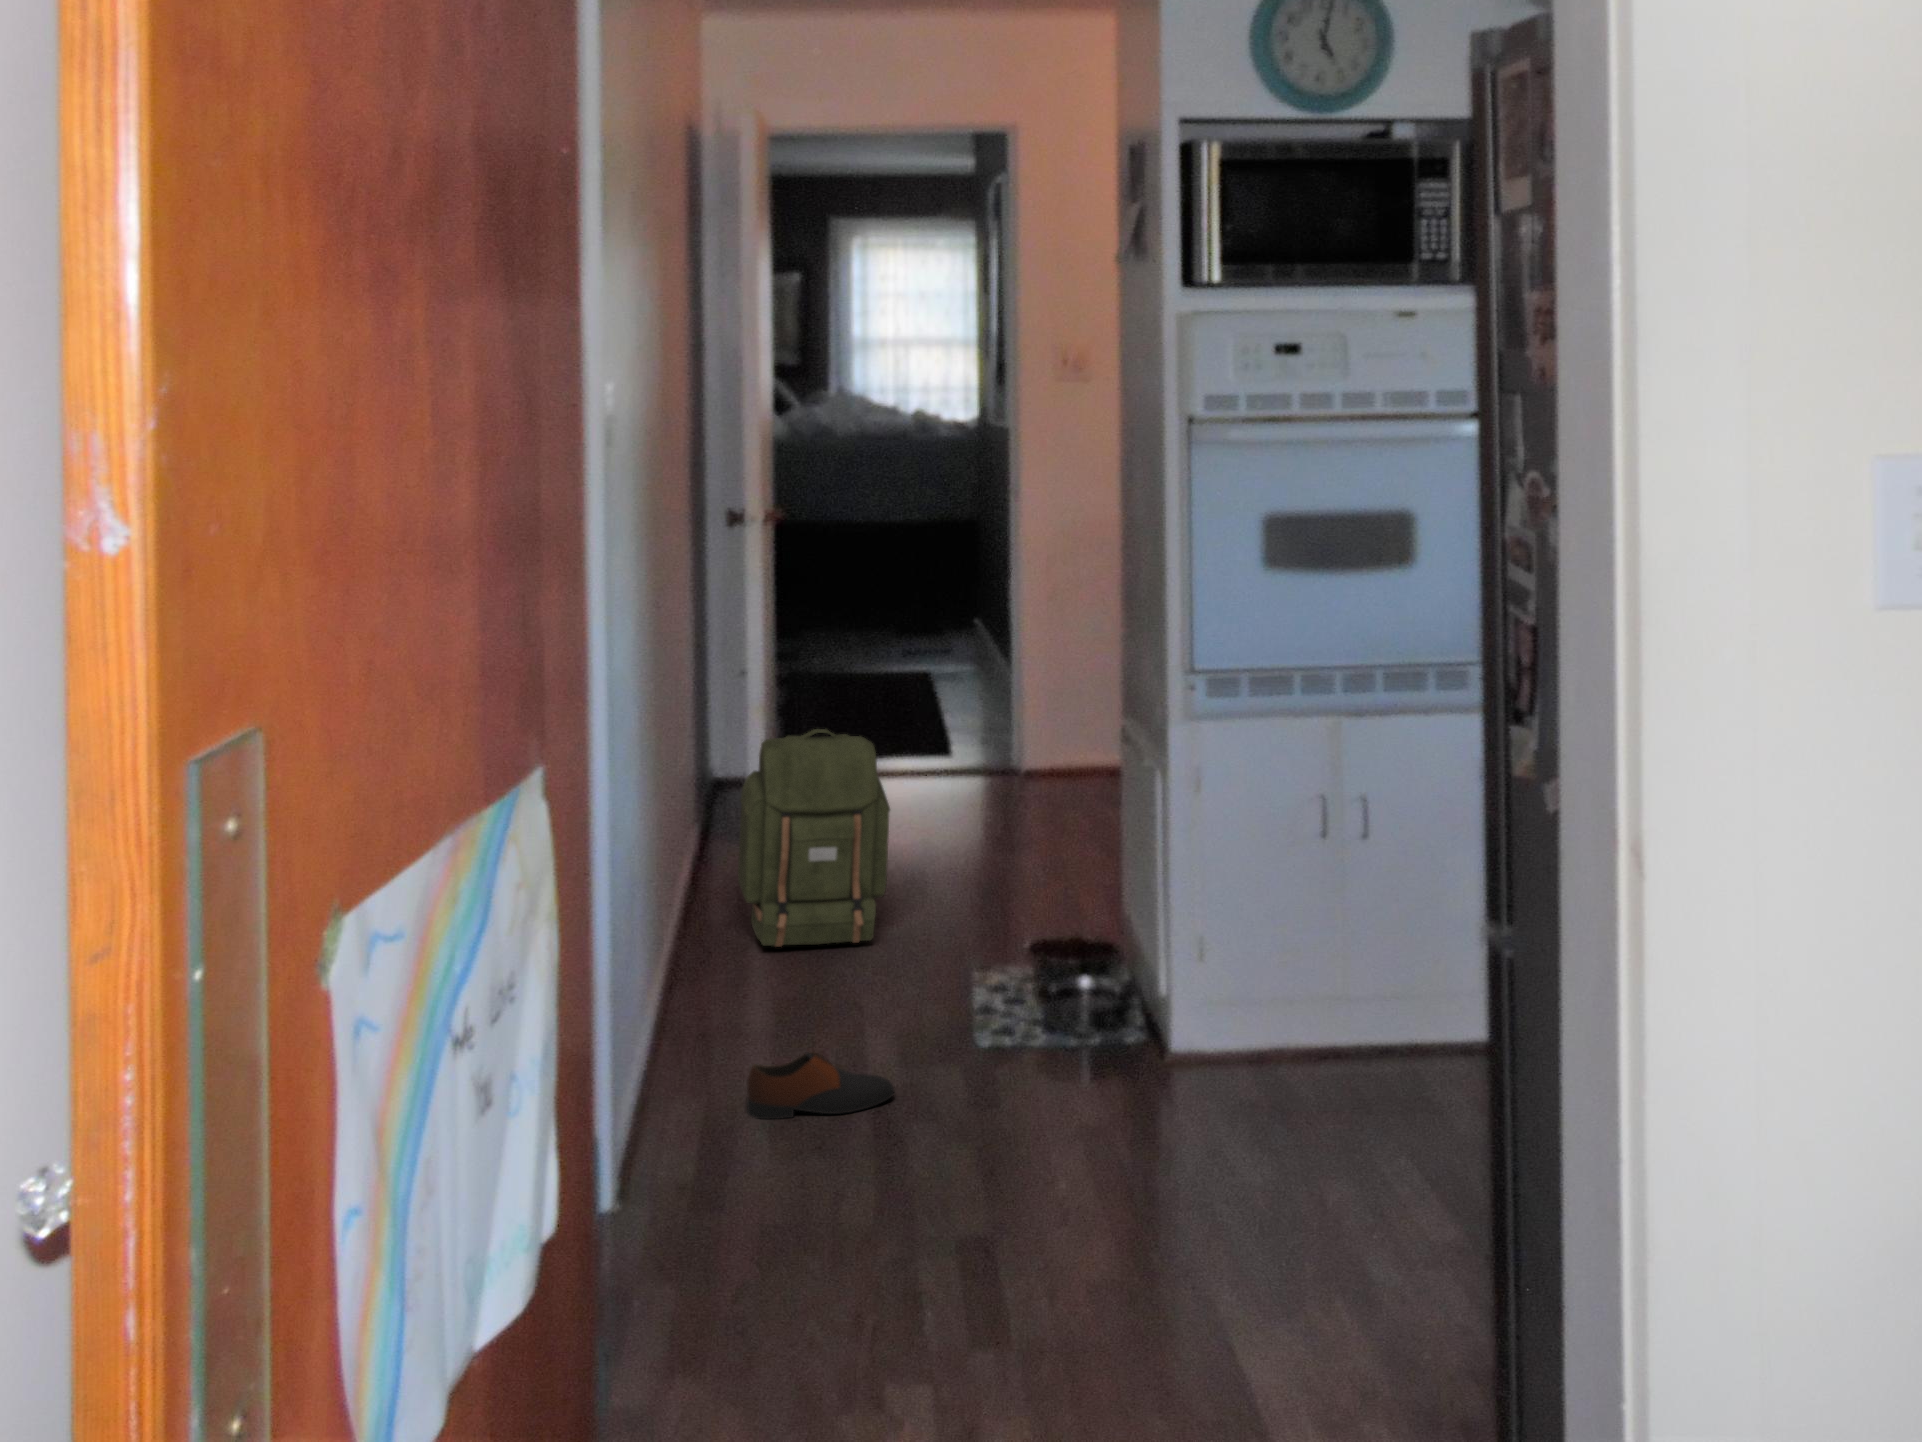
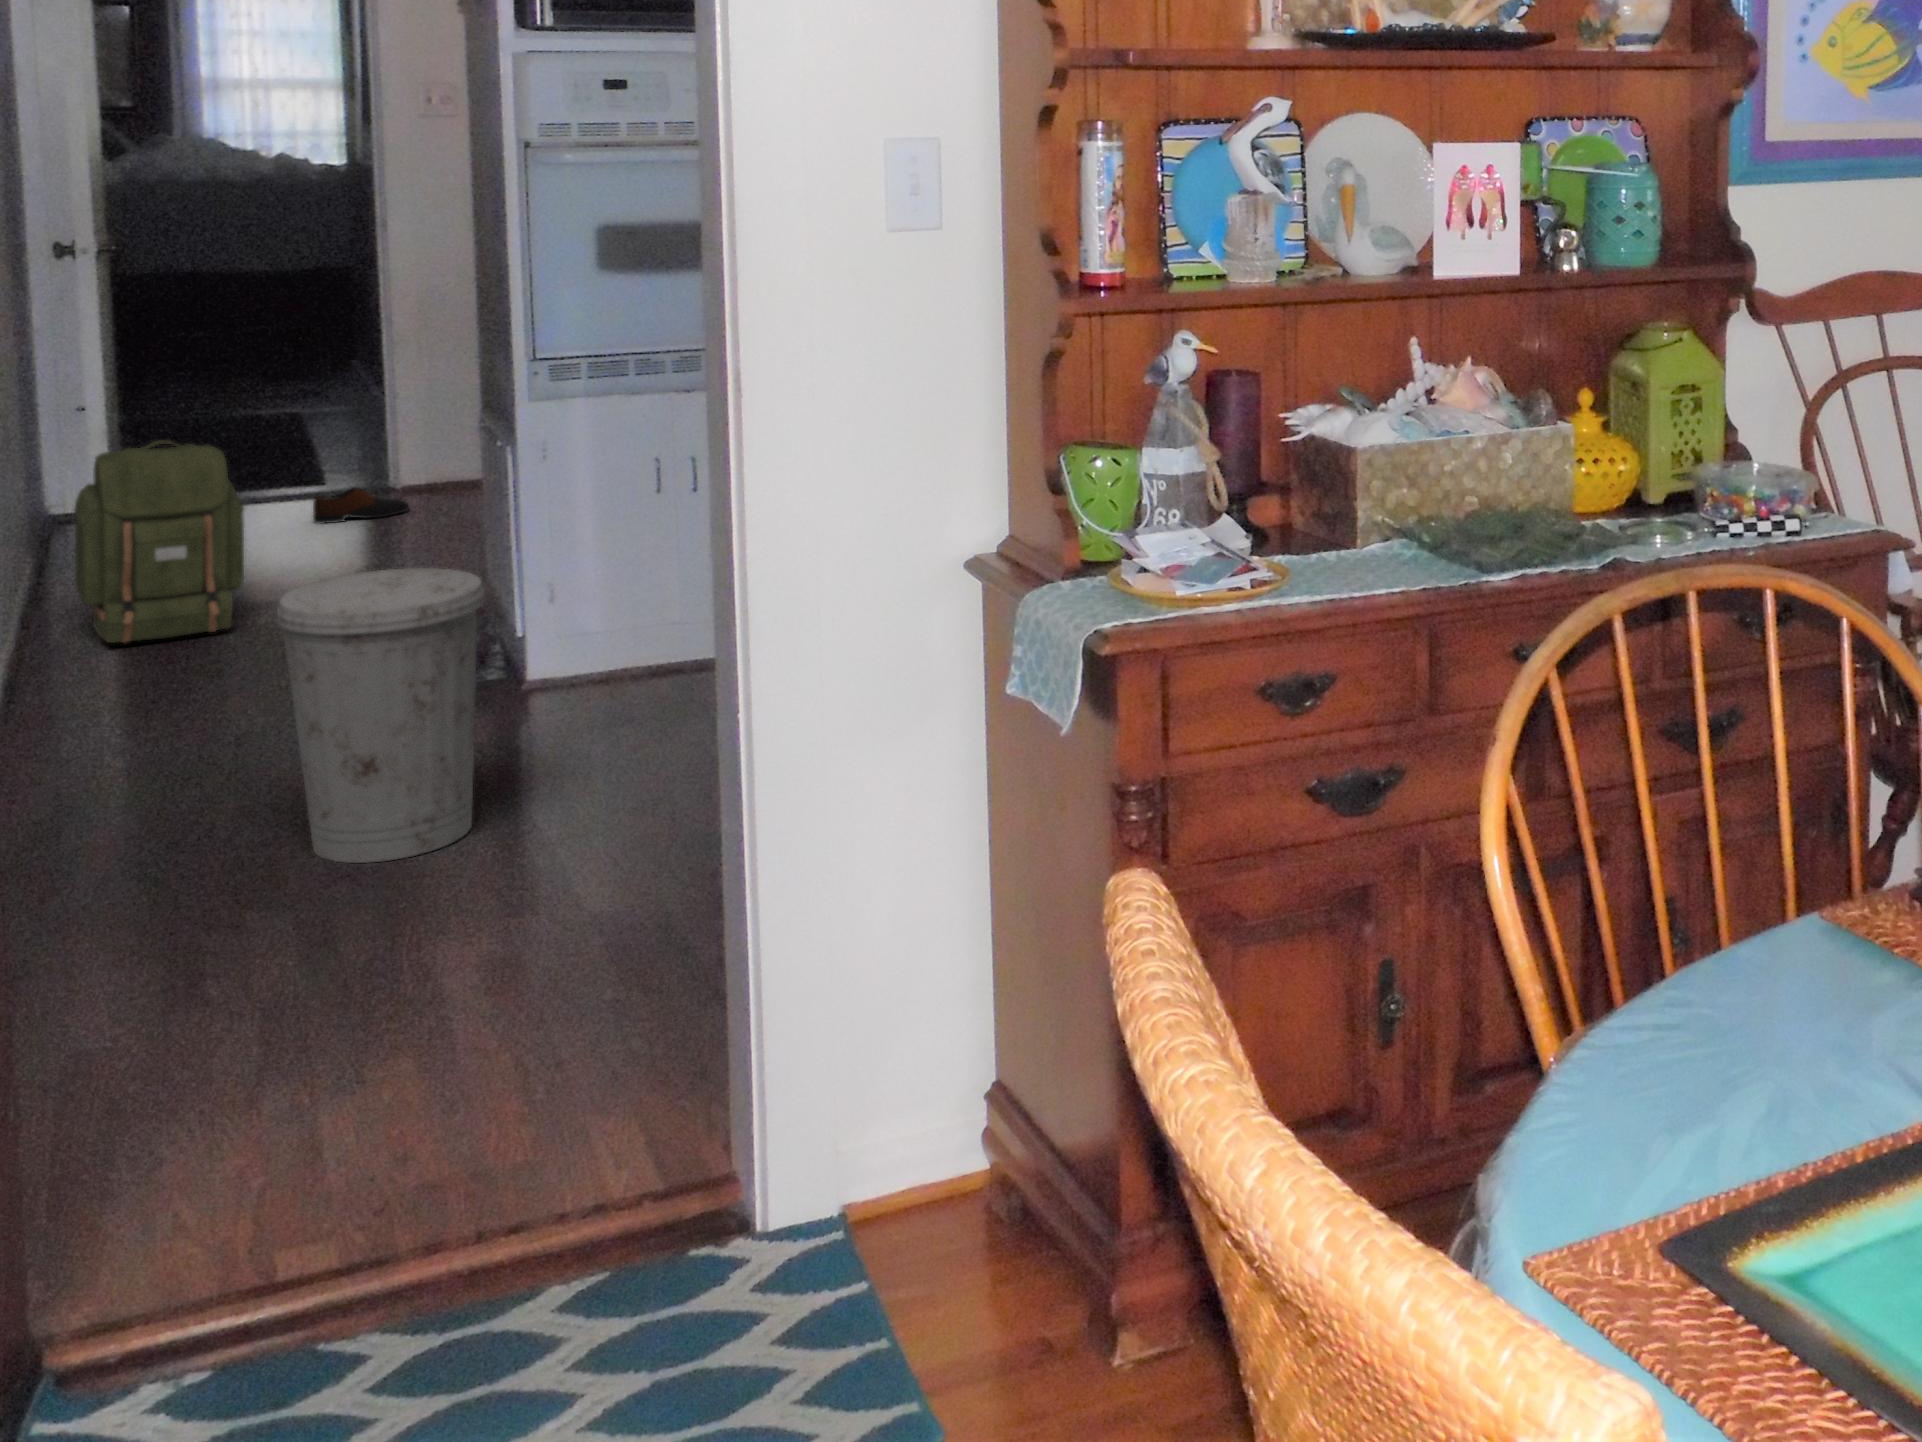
trash can: none [936,944,1160,1334] -> present [277,568,486,863]
shoe: present [747,1052,895,1119] -> present [313,487,409,524]

